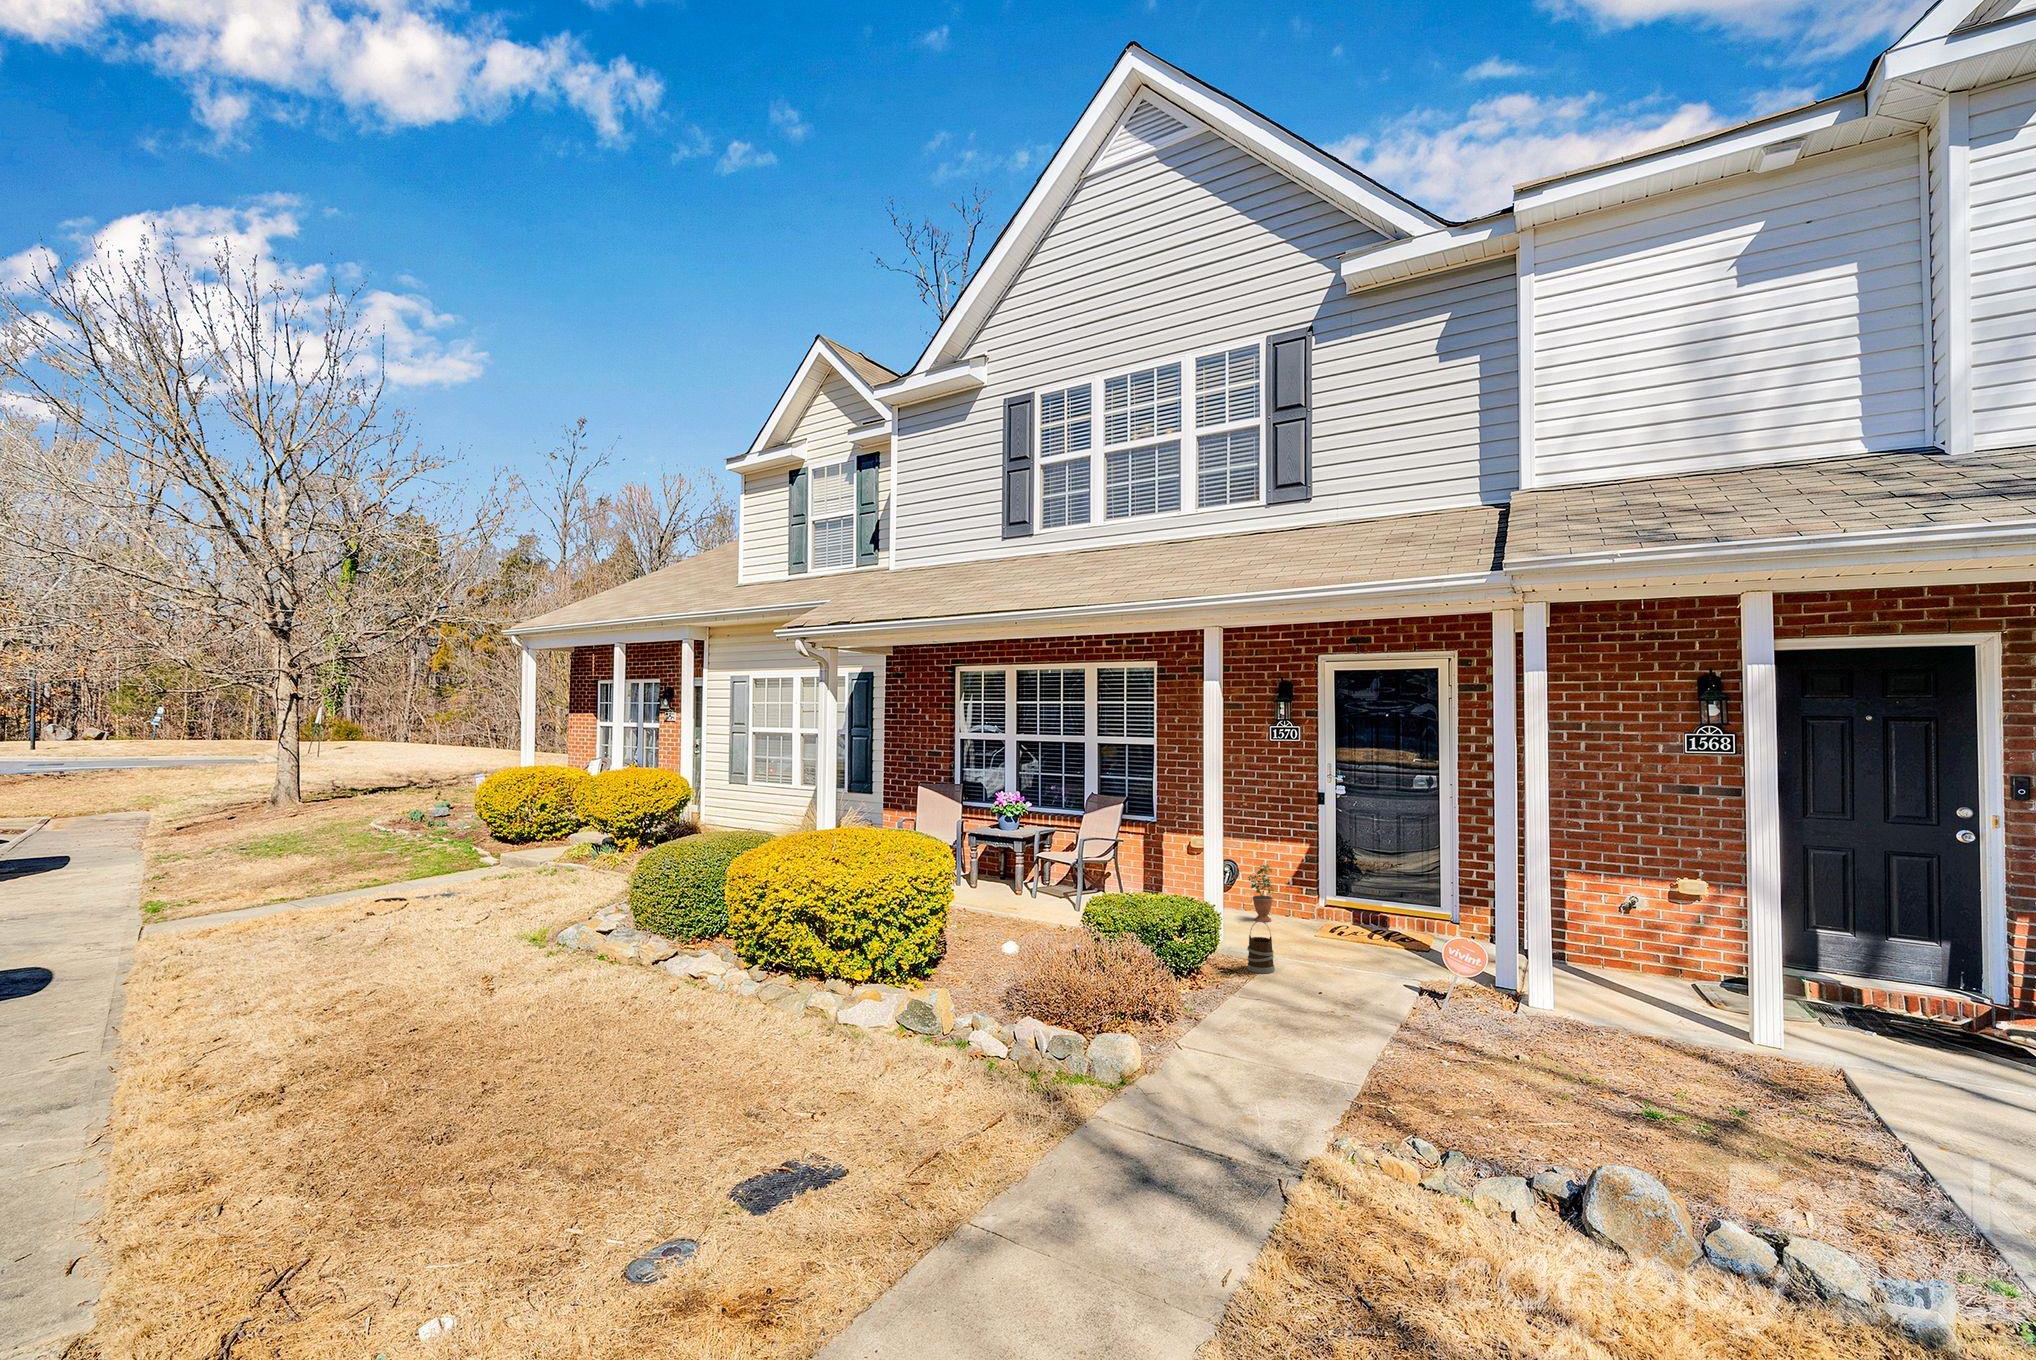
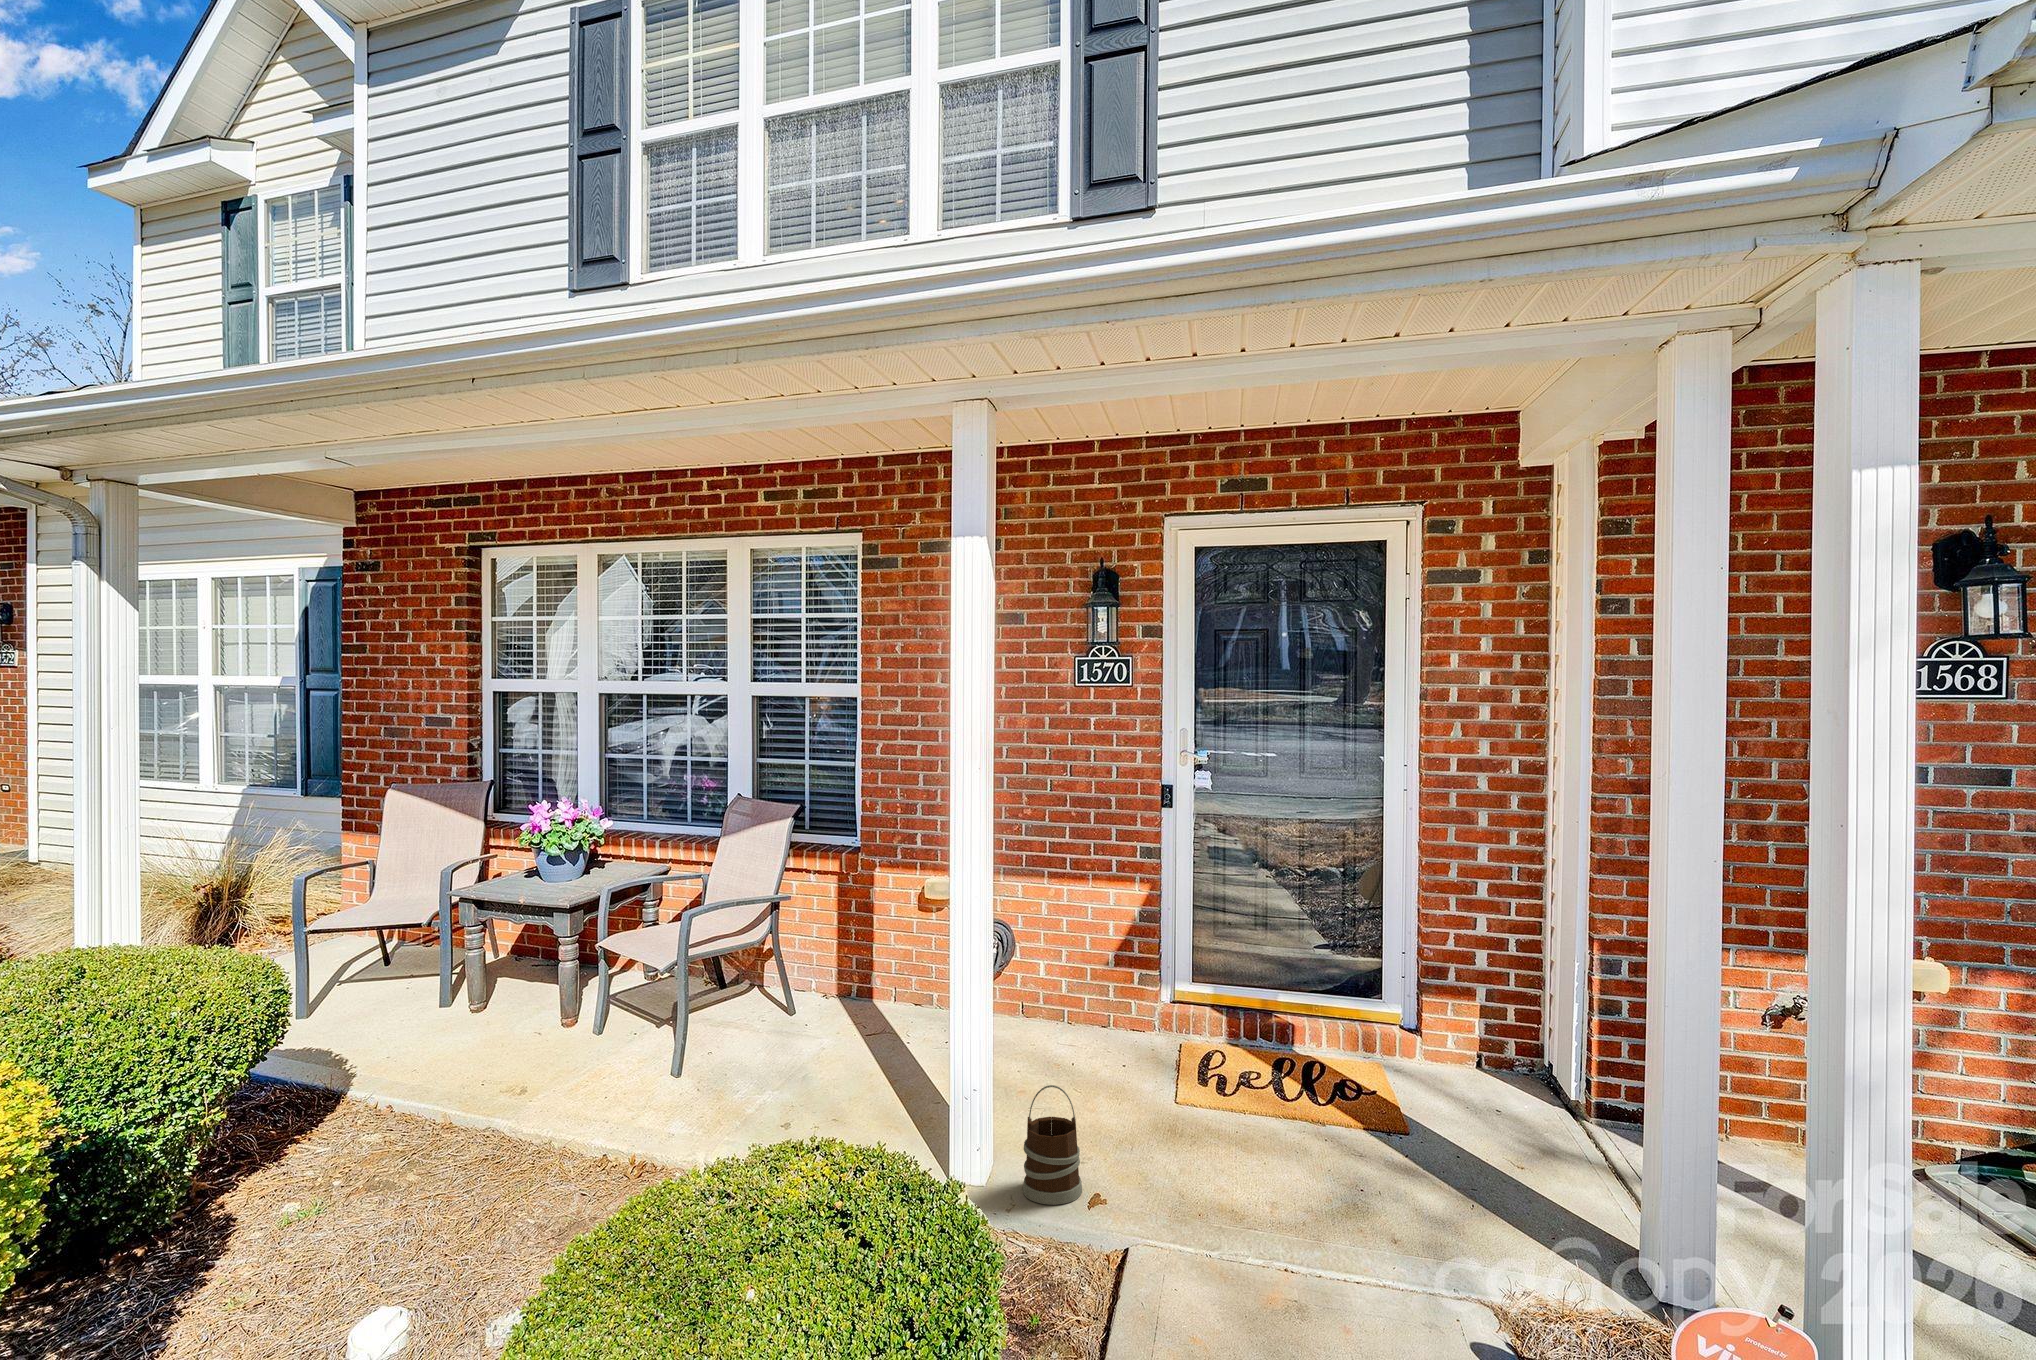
potted plant: present [1248,865,1273,922] -> none [1029,924,1078,1043]

